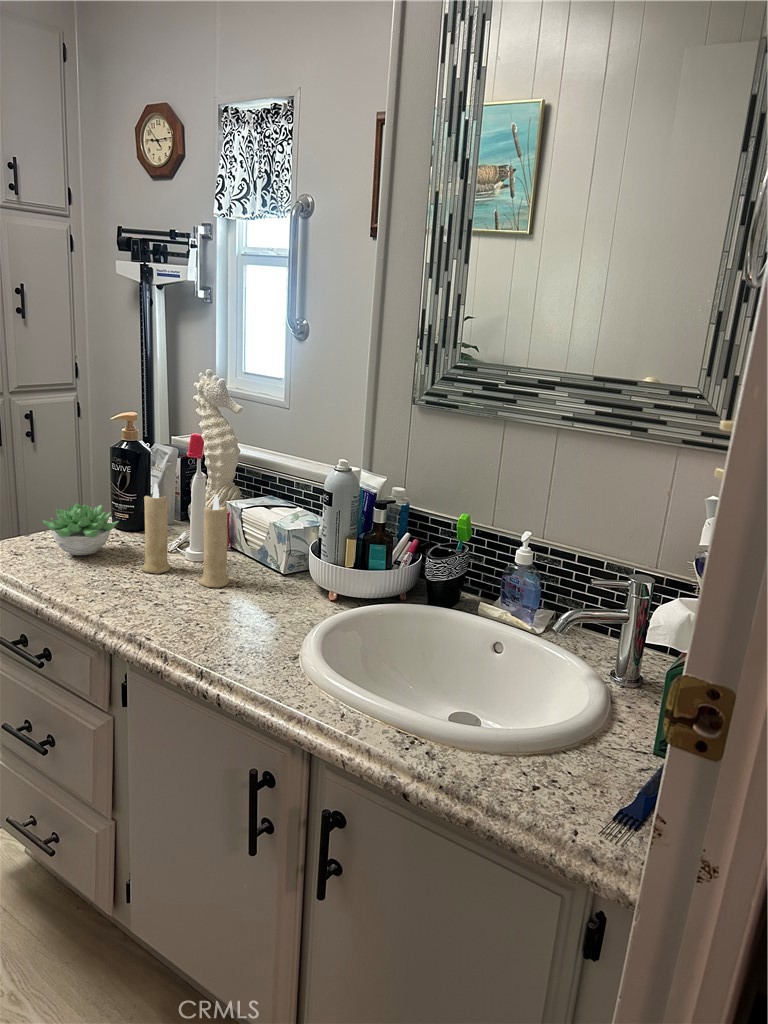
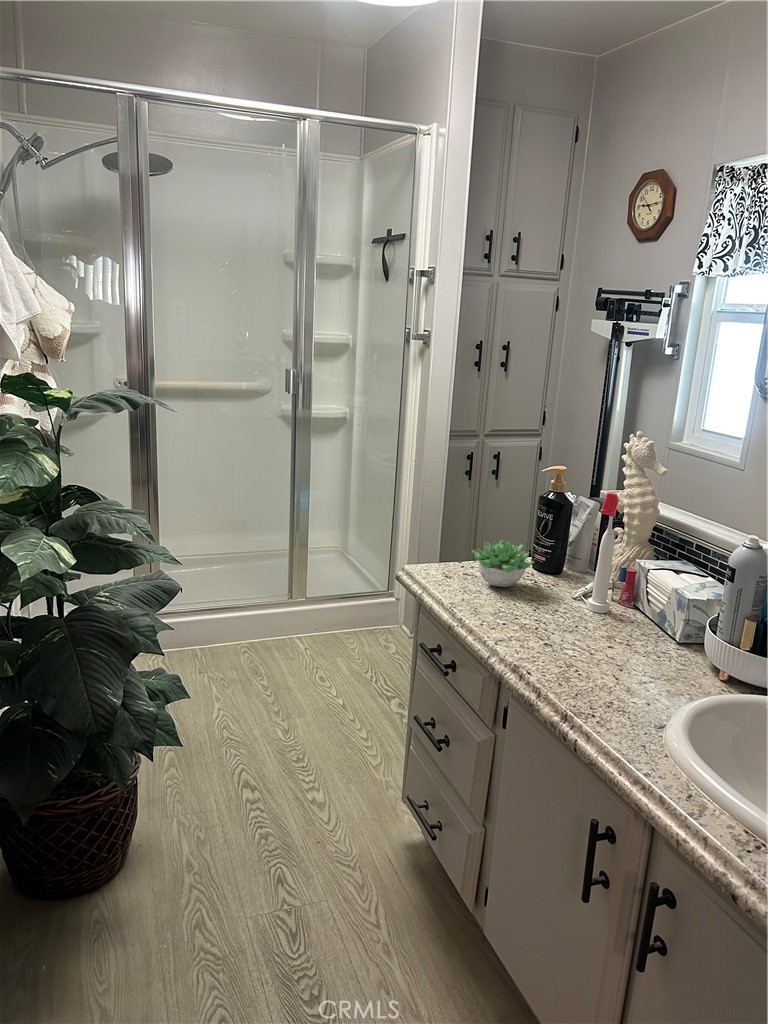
candle: present [141,483,230,588] -> none [543,528,635,642]

